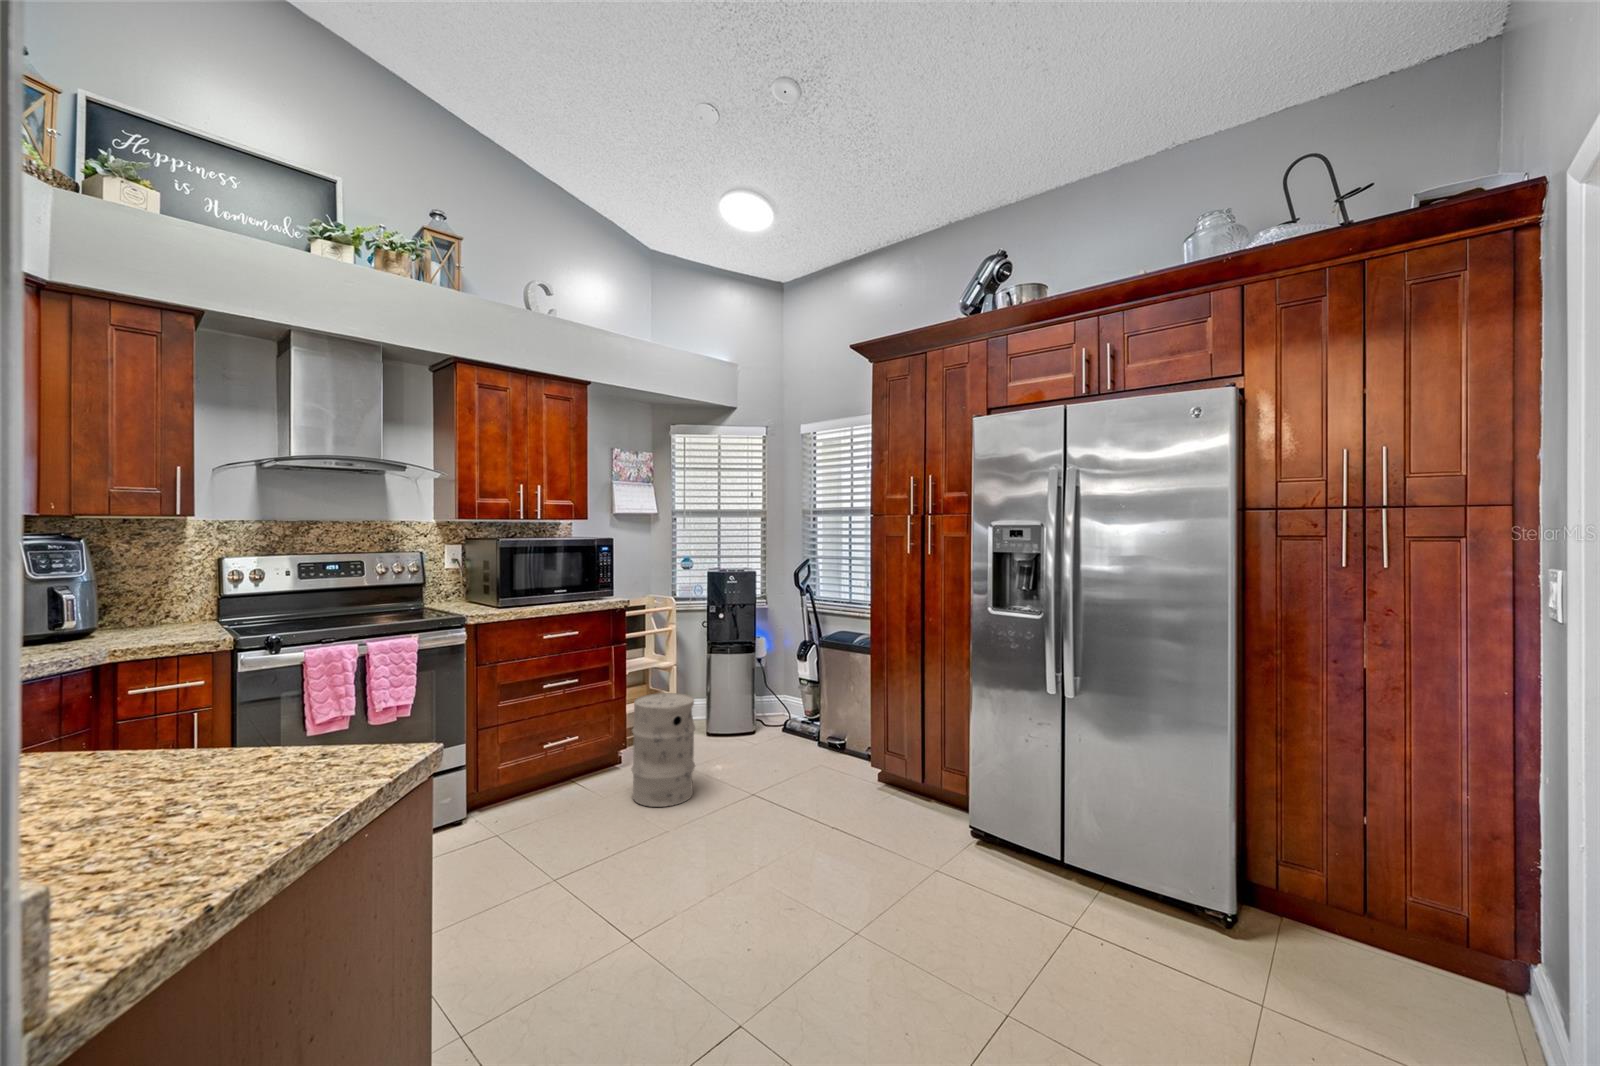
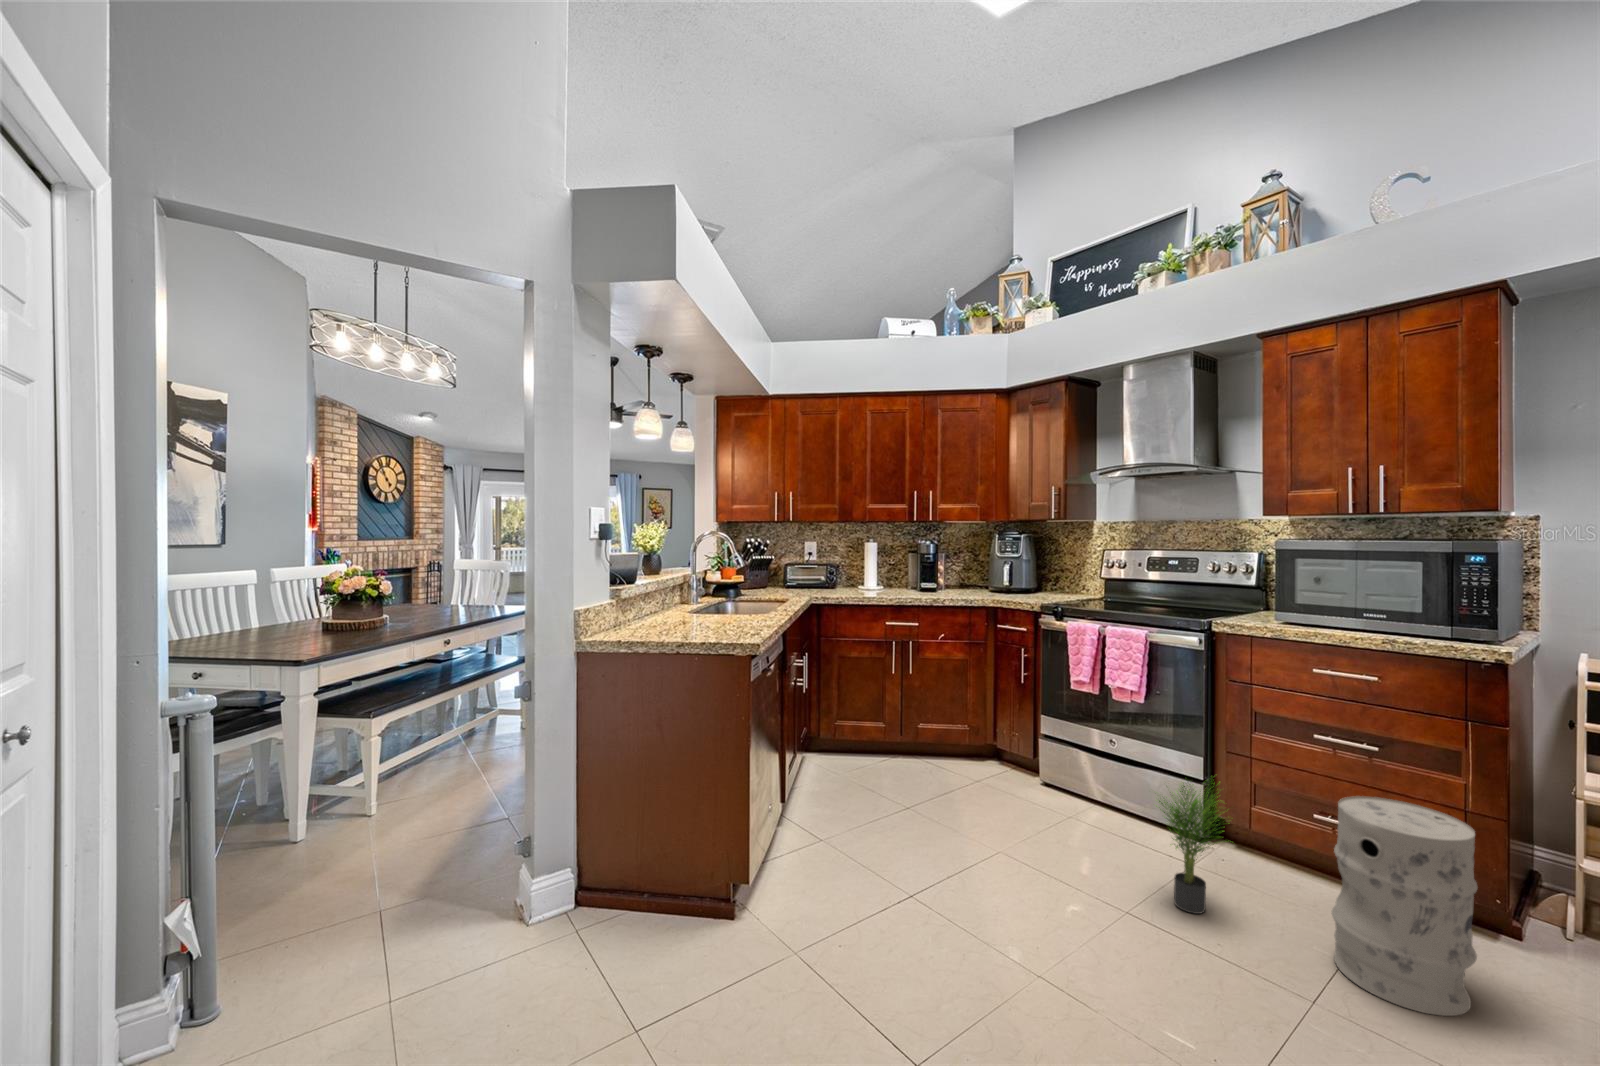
potted plant: none [539,727,612,846] -> present [1159,779,1220,914]

